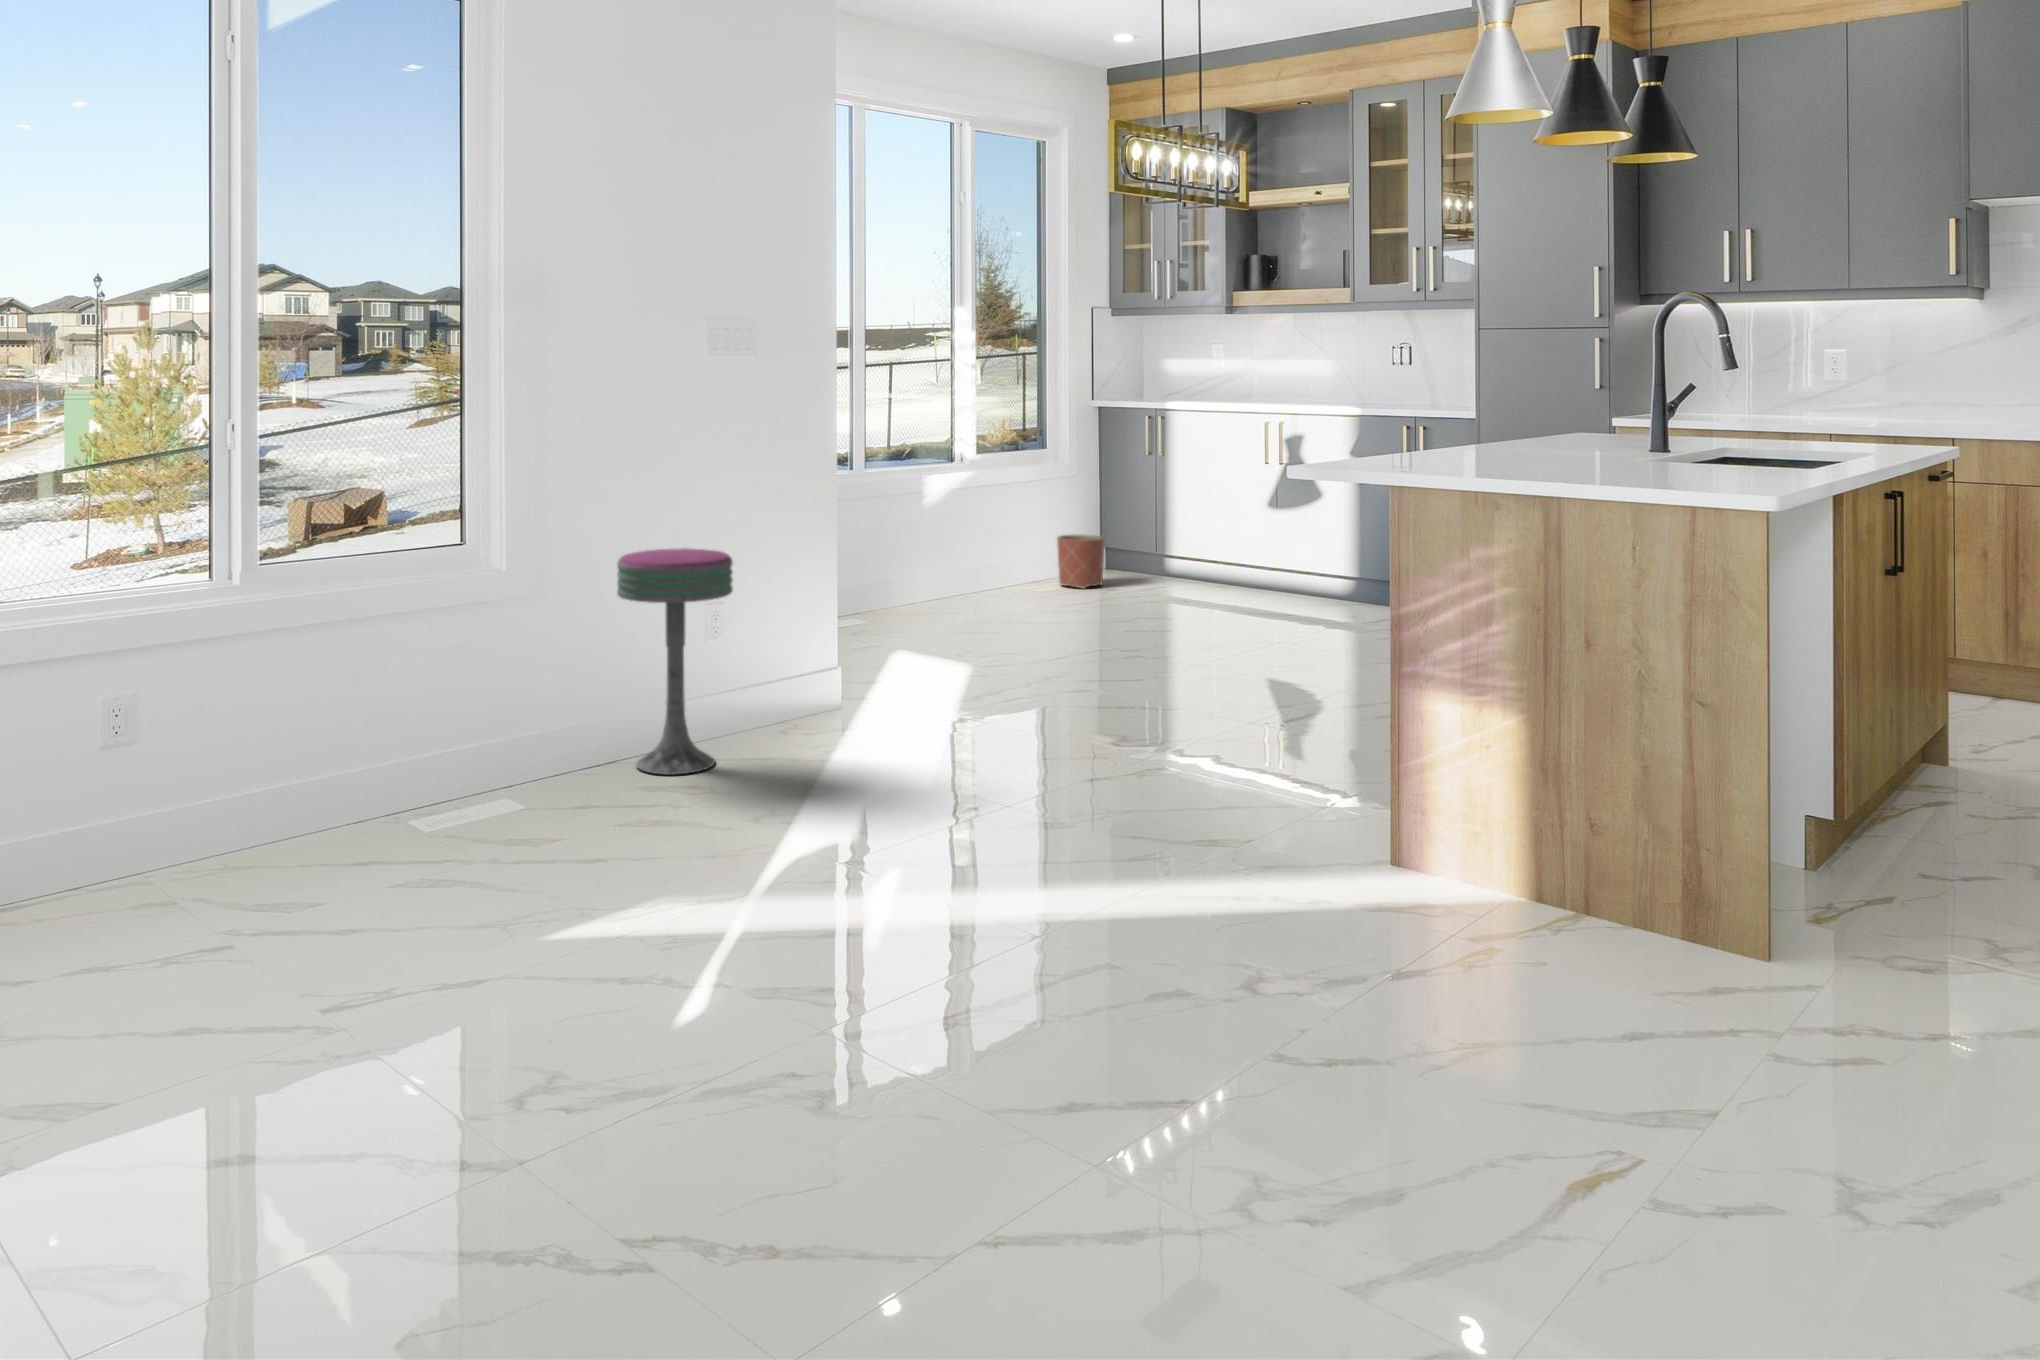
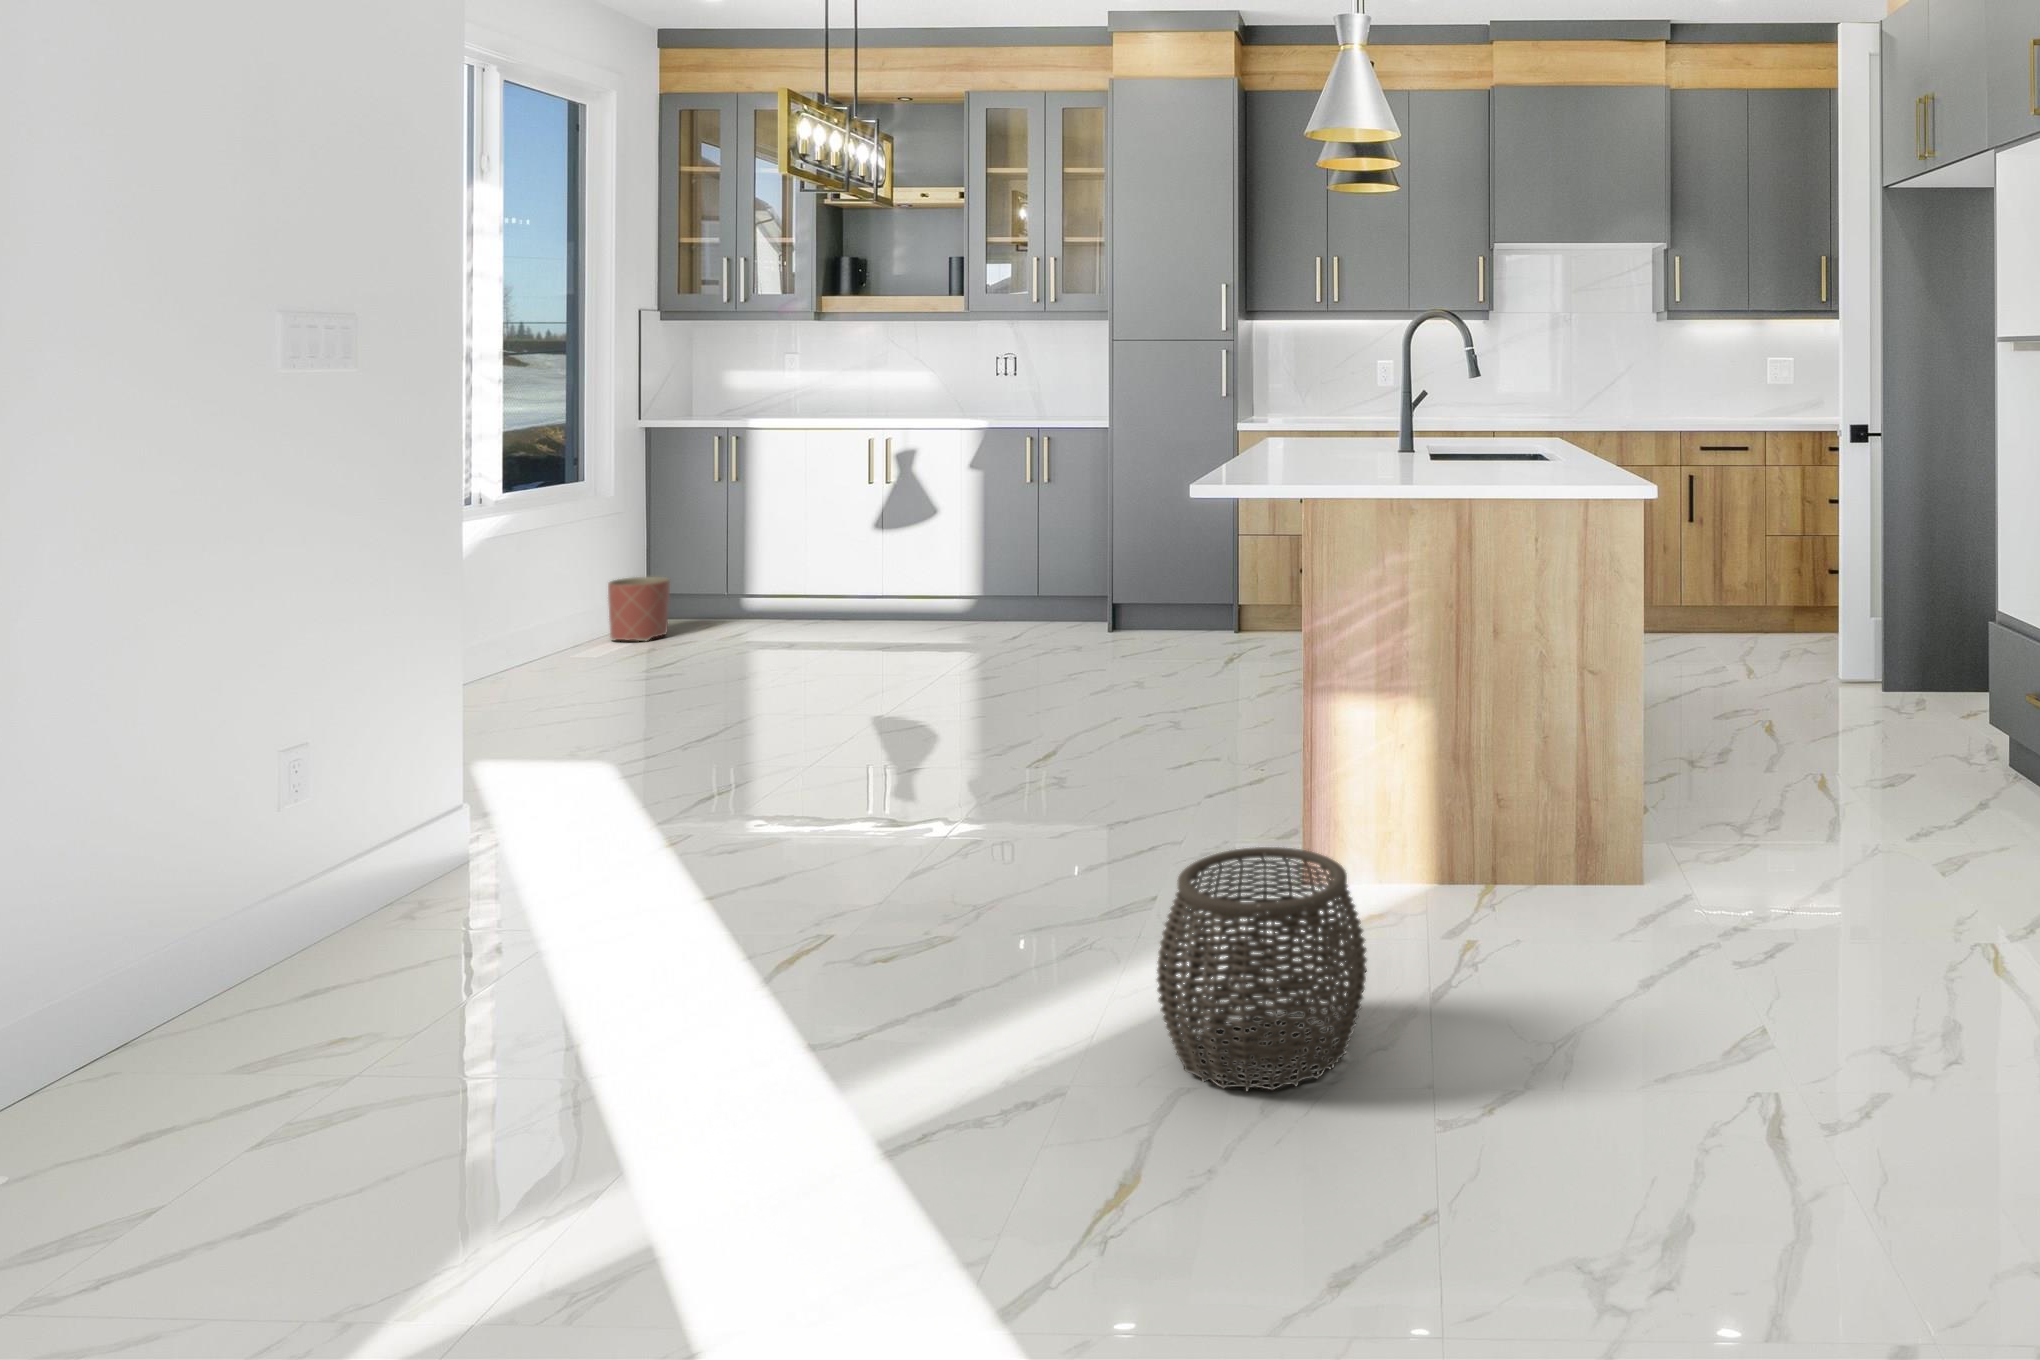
bar stool: present [617,548,733,775] -> none [145,663,372,1034]
woven basket: none [1111,781,1300,985] -> present [1157,847,1367,1091]

